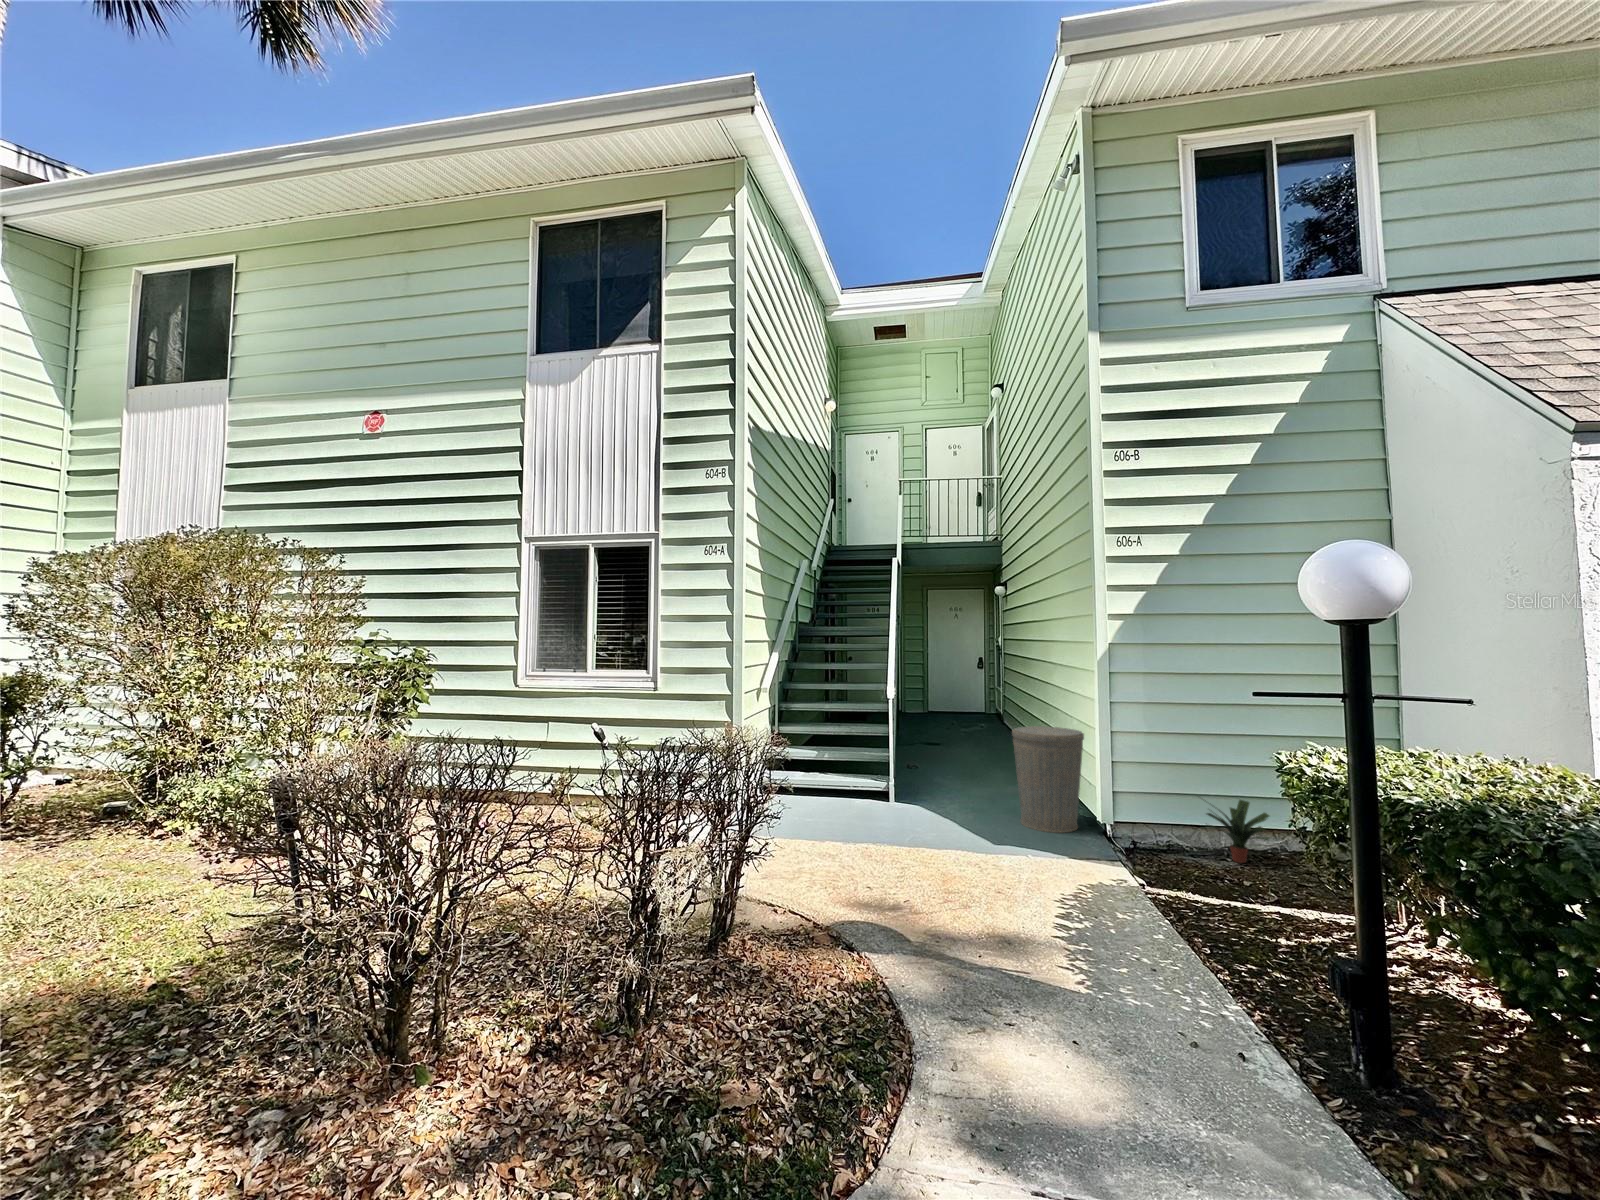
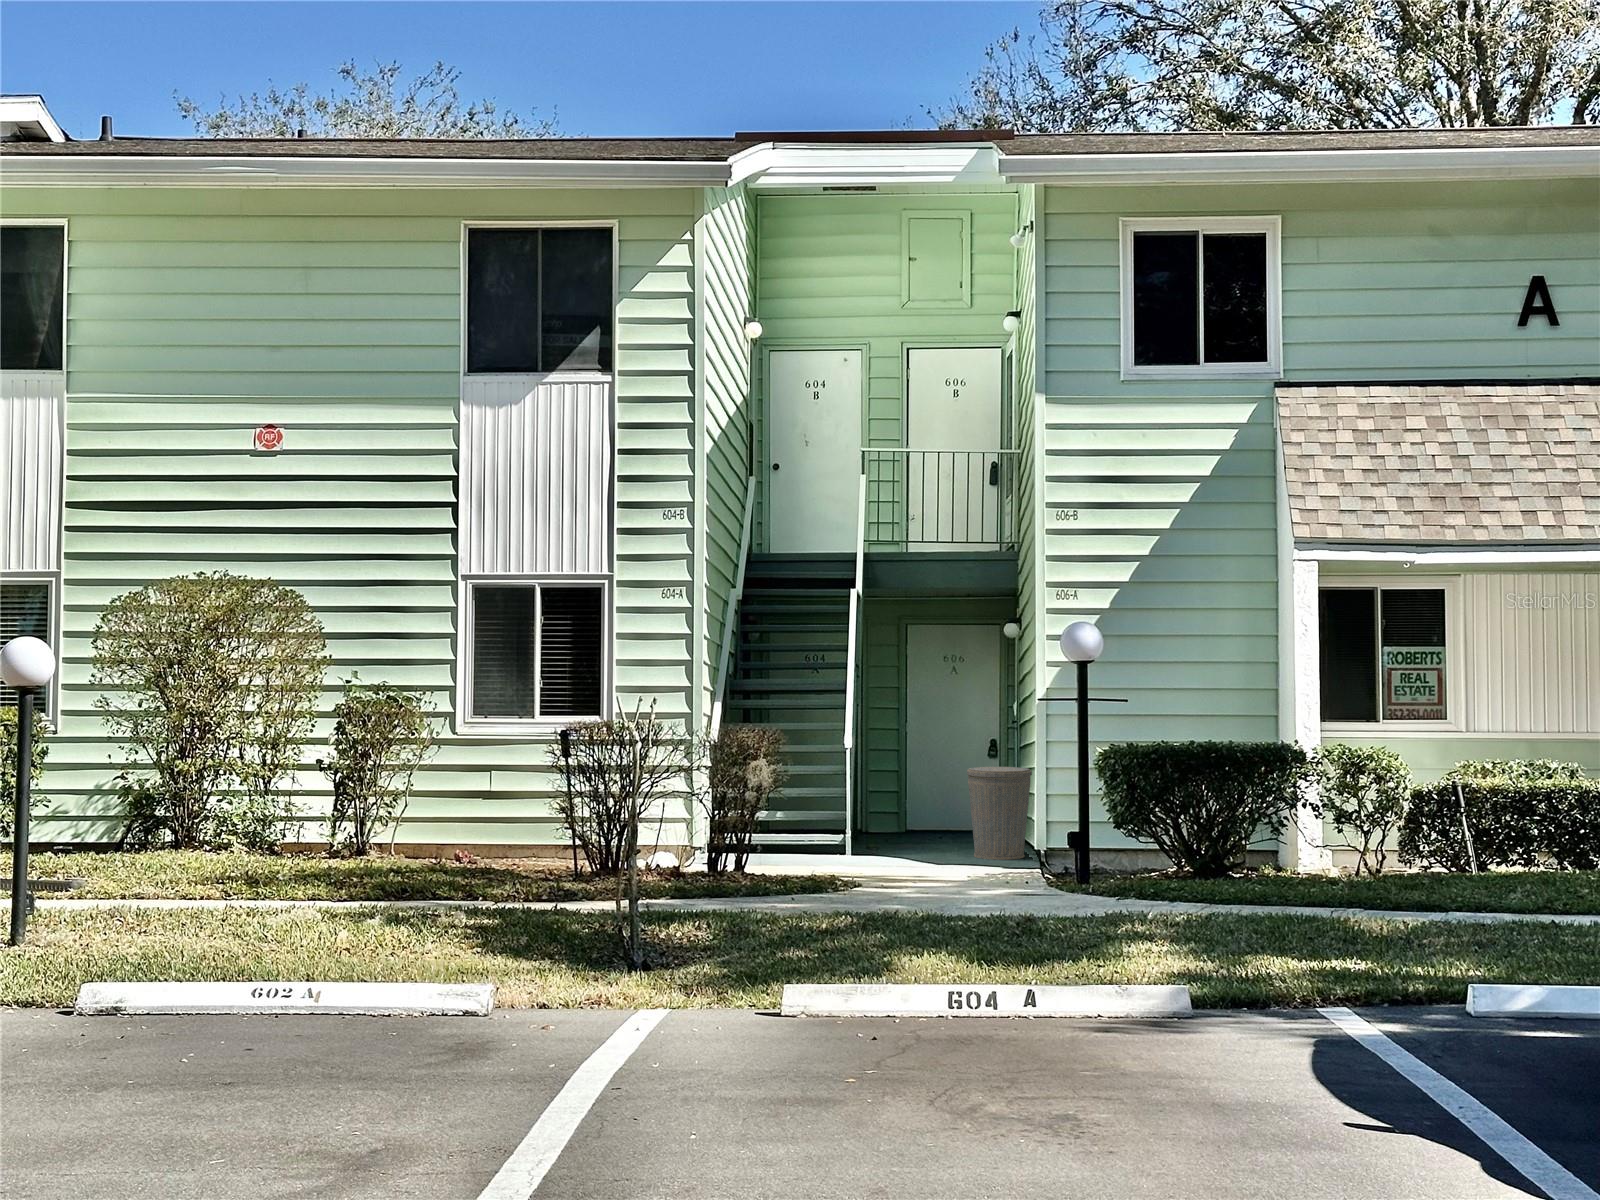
potted plant: present [1207,800,1269,863] -> none [1113,815,1168,868]

